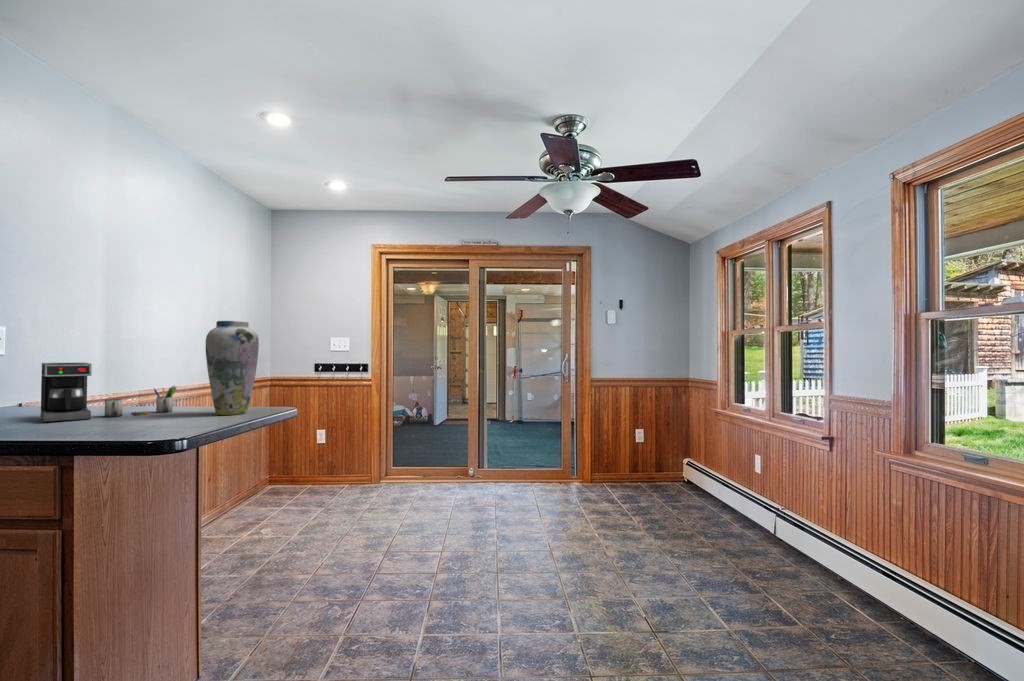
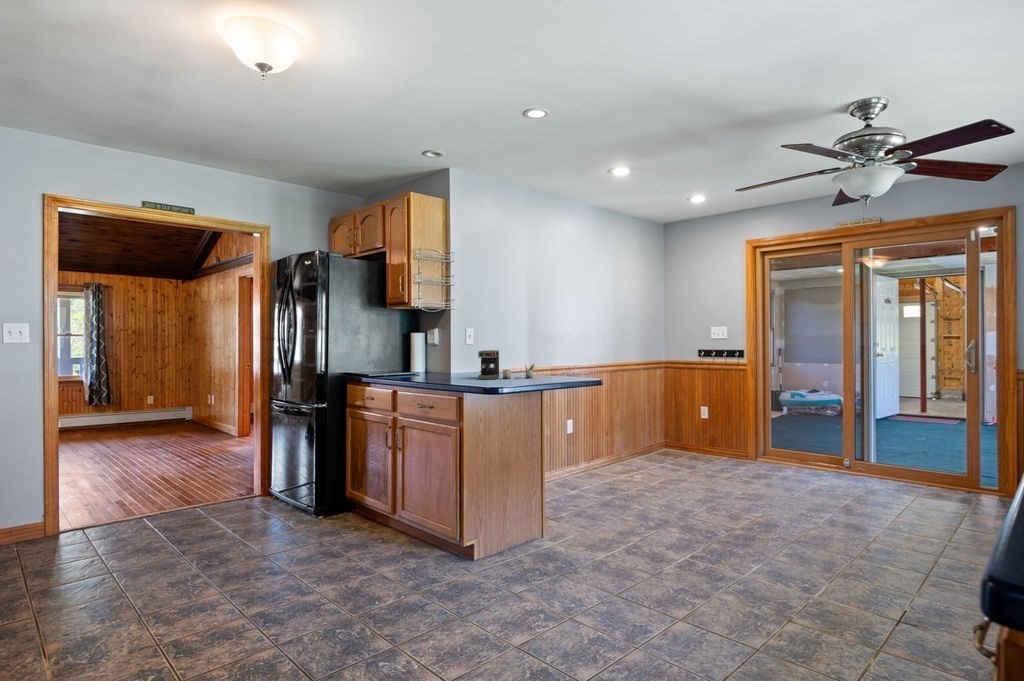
vase: present [206,321,259,415] -> none [536,328,563,381]

